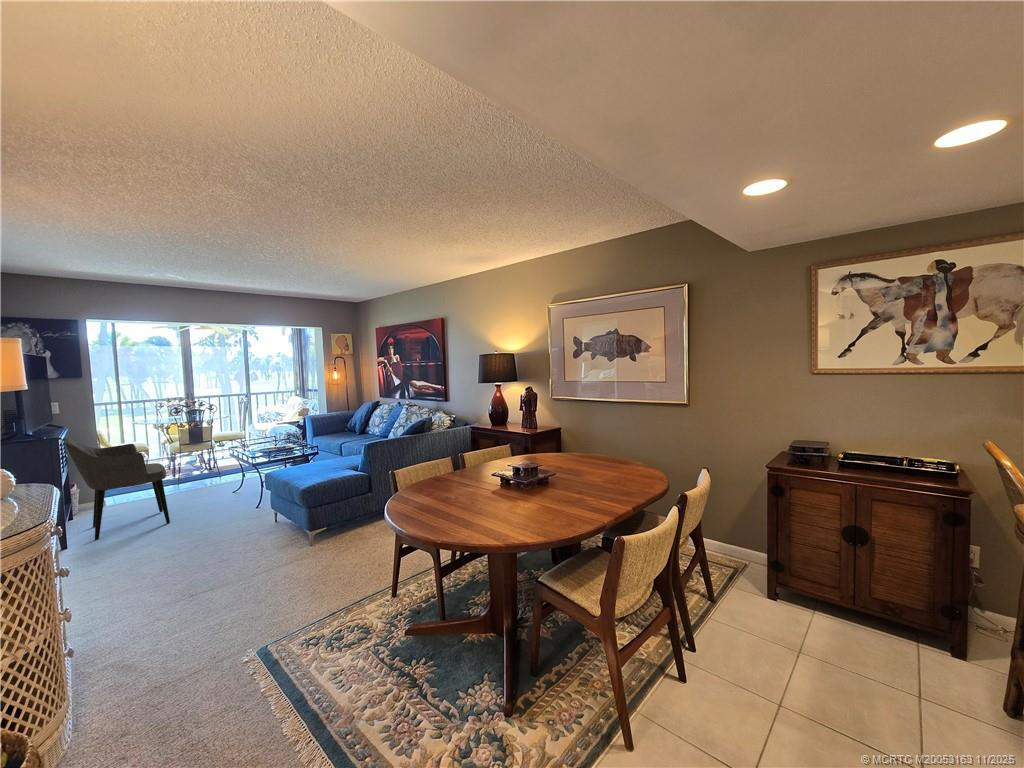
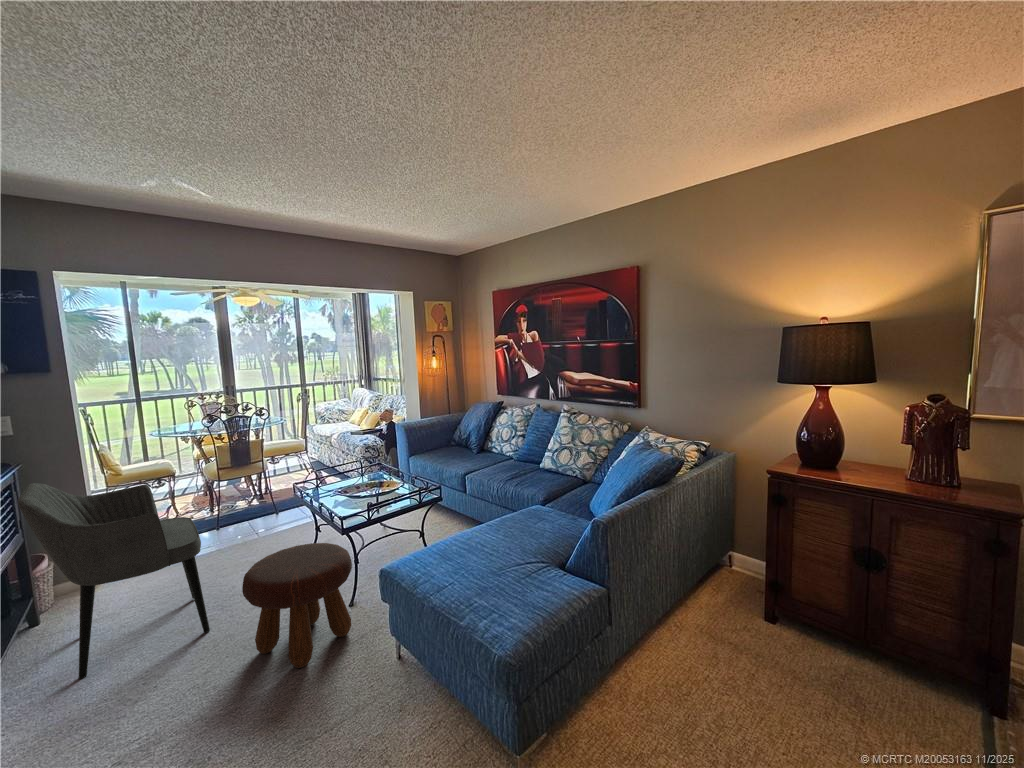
footstool: none [189,473,253,531] -> present [242,543,352,668]

